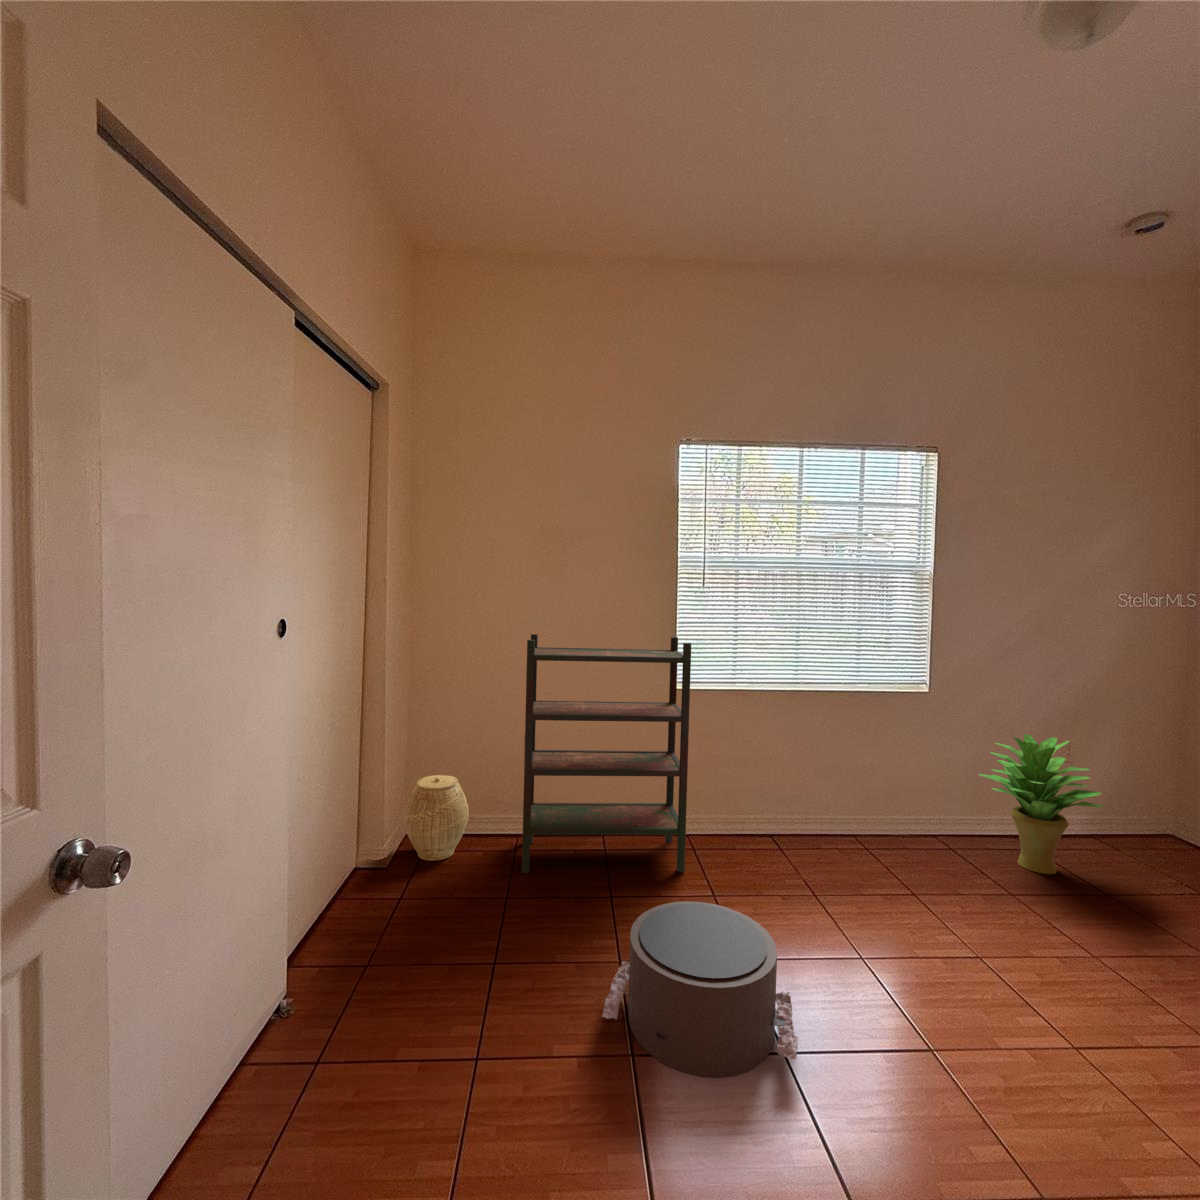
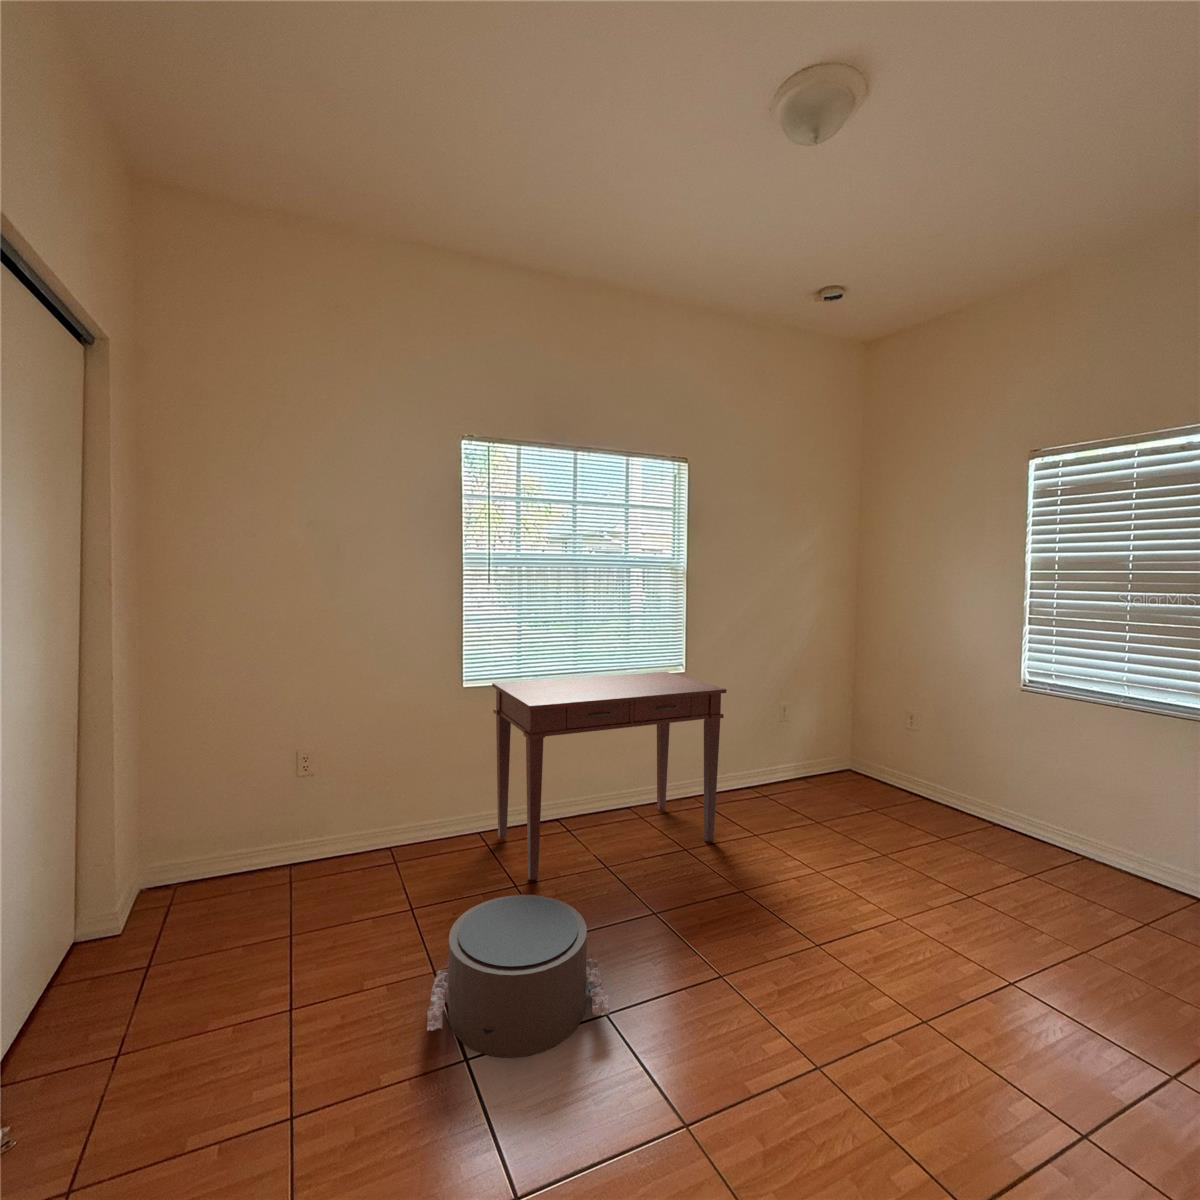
bookshelf: present [522,634,691,873] -> none [300,636,483,906]
desk: none [705,686,981,896] -> present [492,672,727,880]
potted plant: present [979,734,1103,874] -> none [722,700,807,811]
woven basket: present [404,775,469,861] -> none [141,813,229,916]

